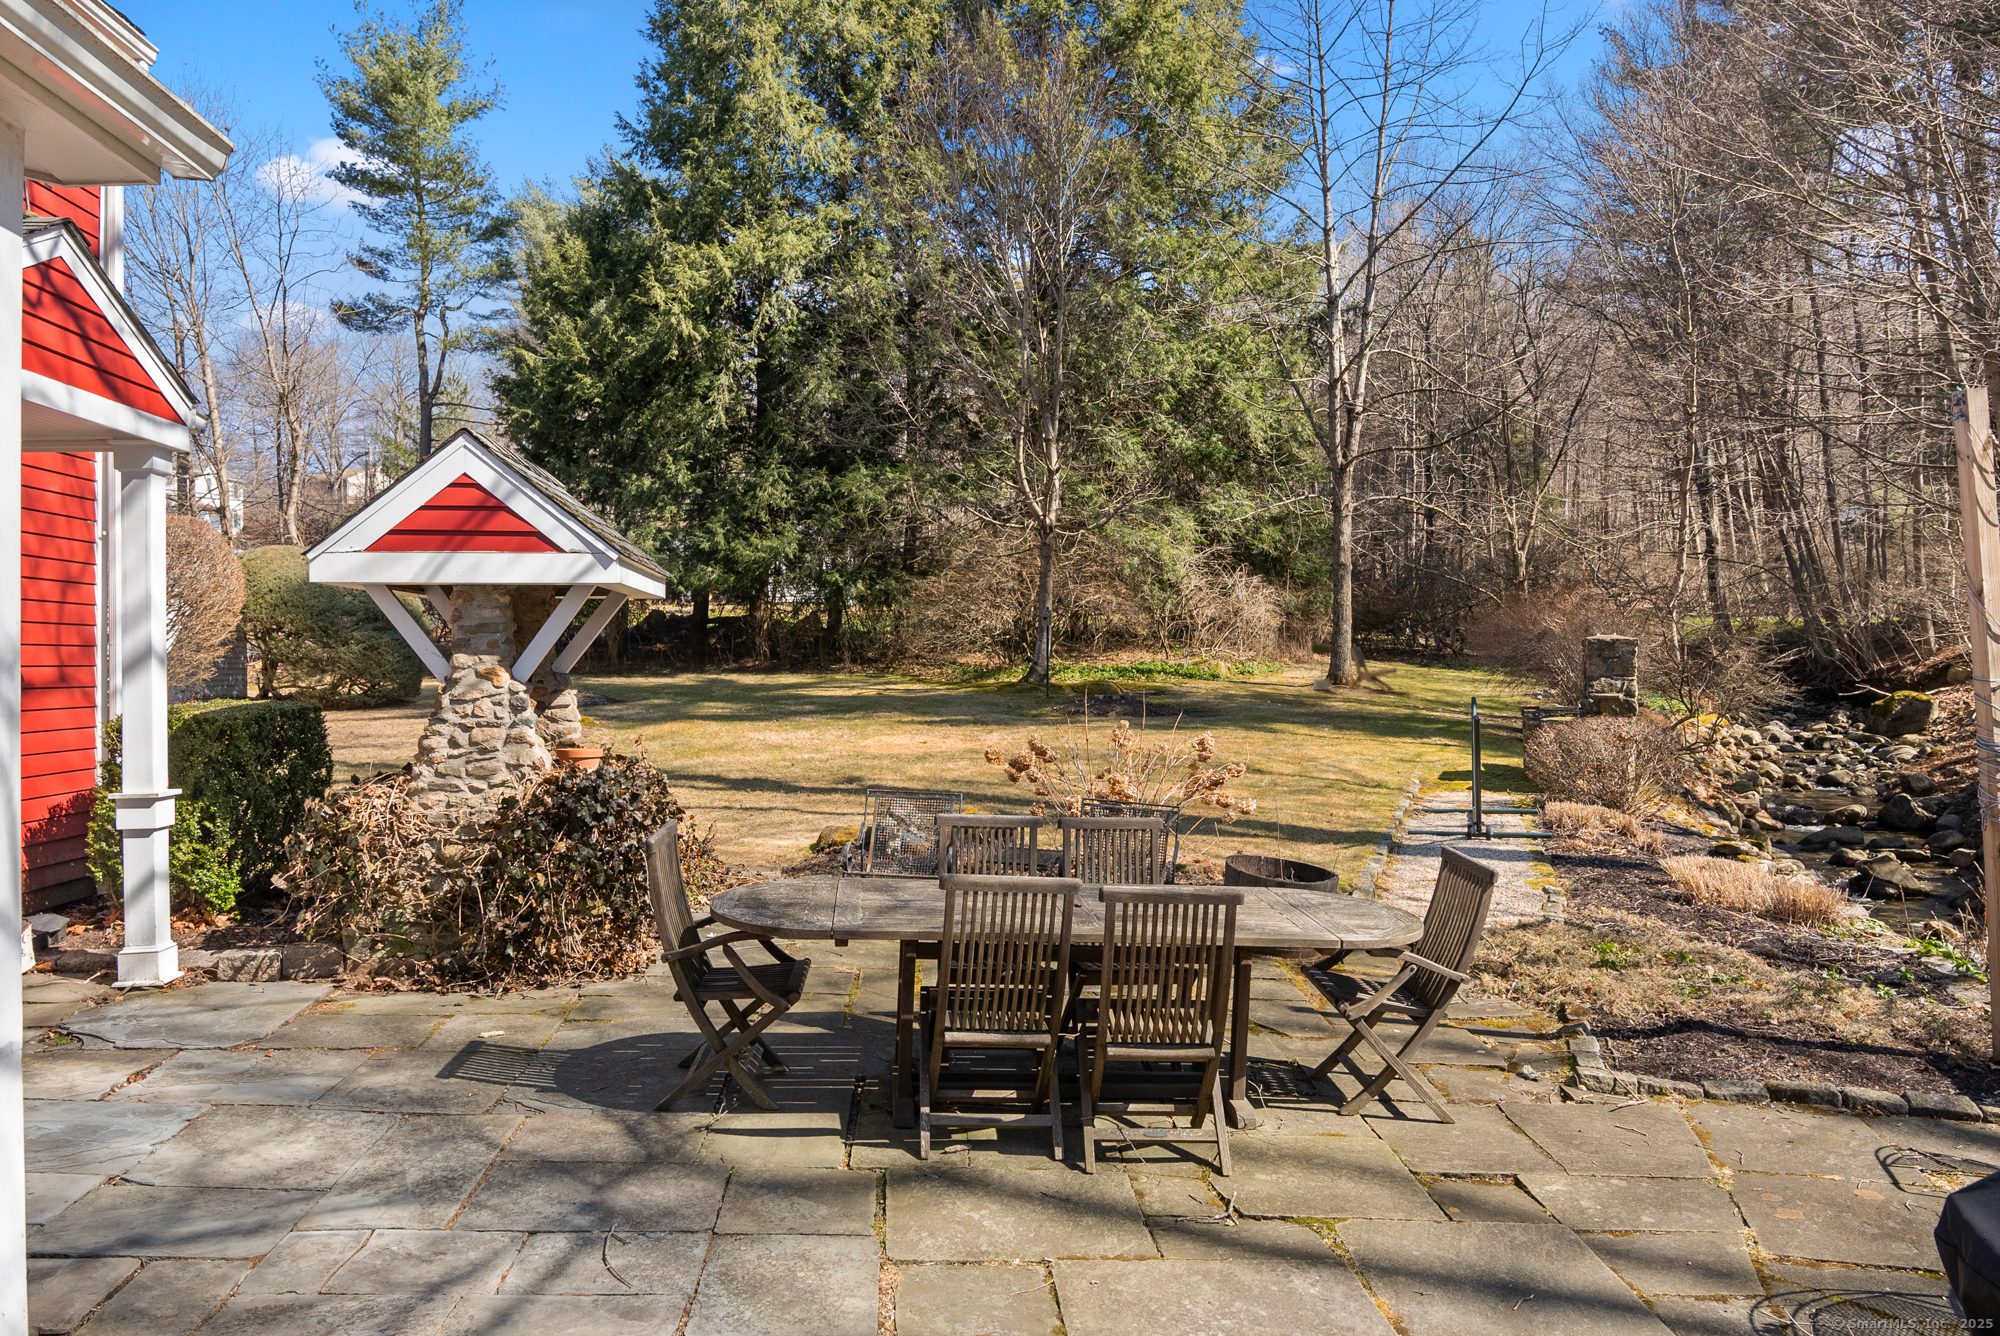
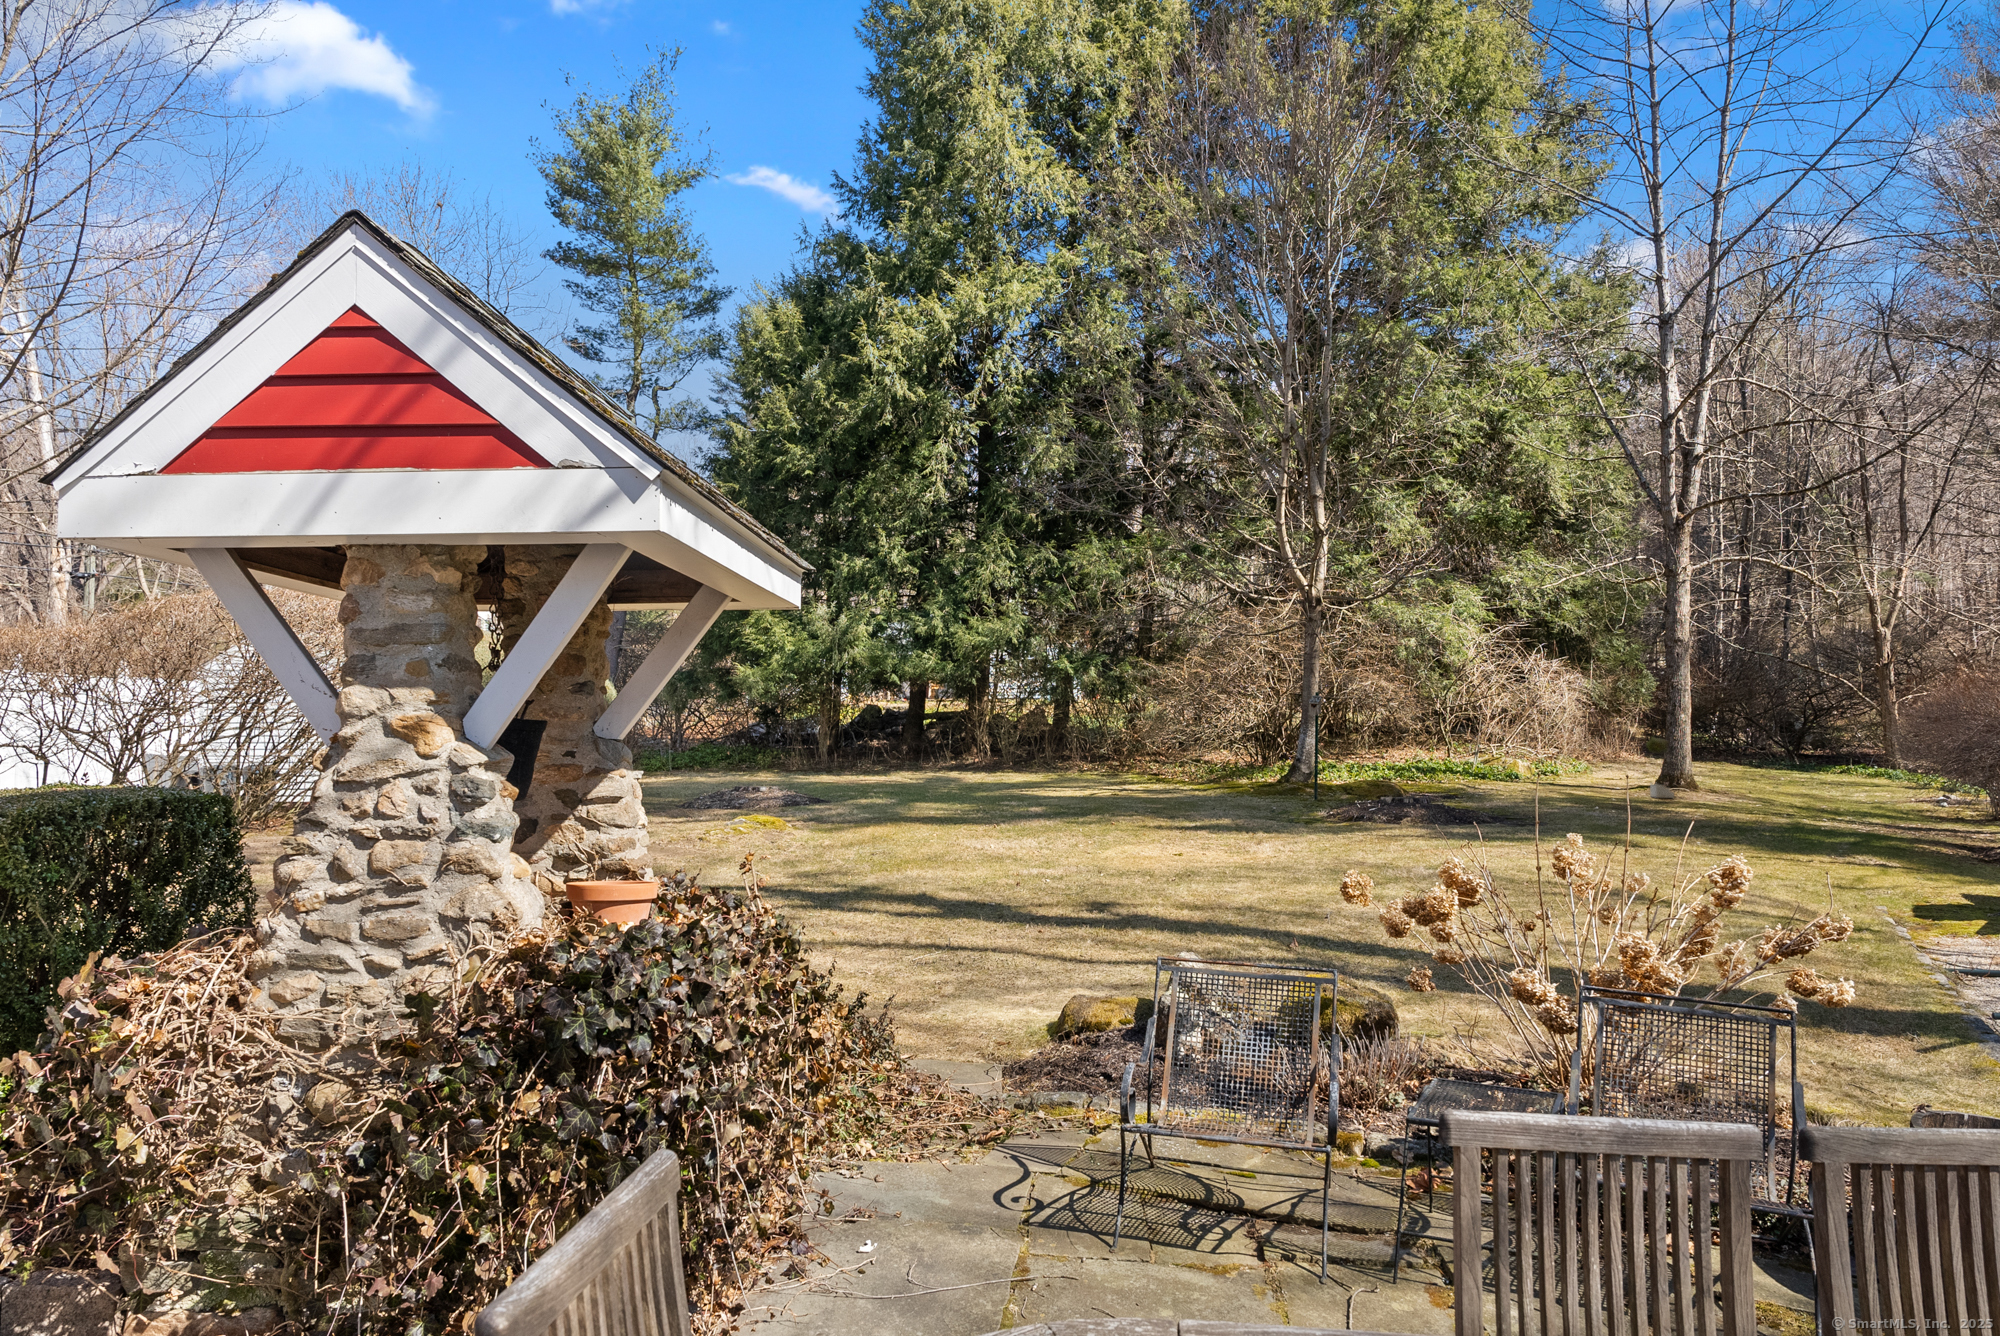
lounge chair: present [1350,647,1397,692] -> none [1699,745,1766,802]

